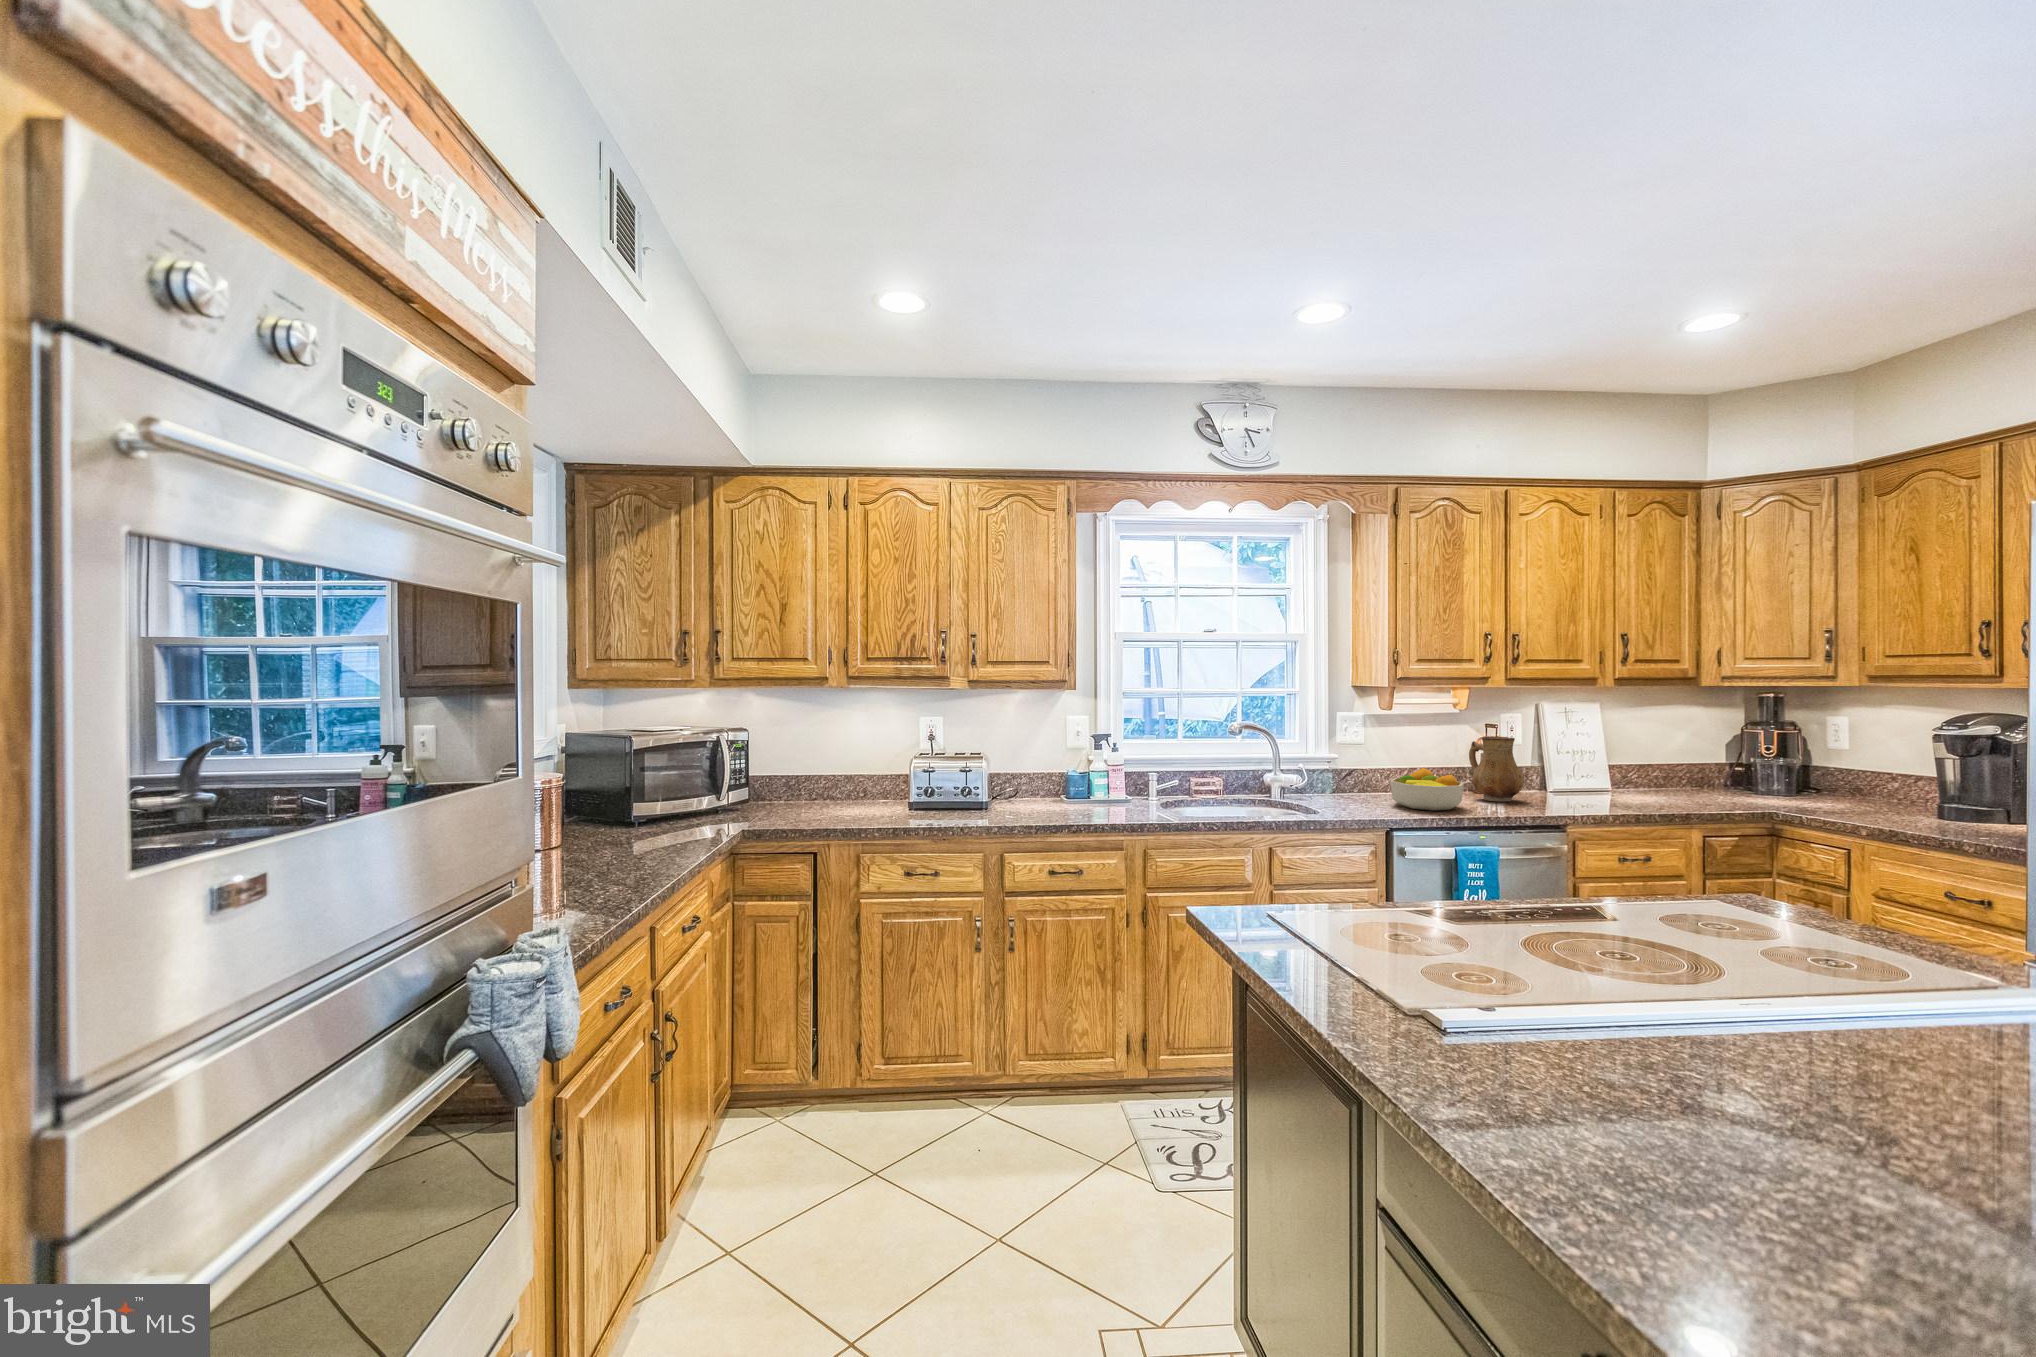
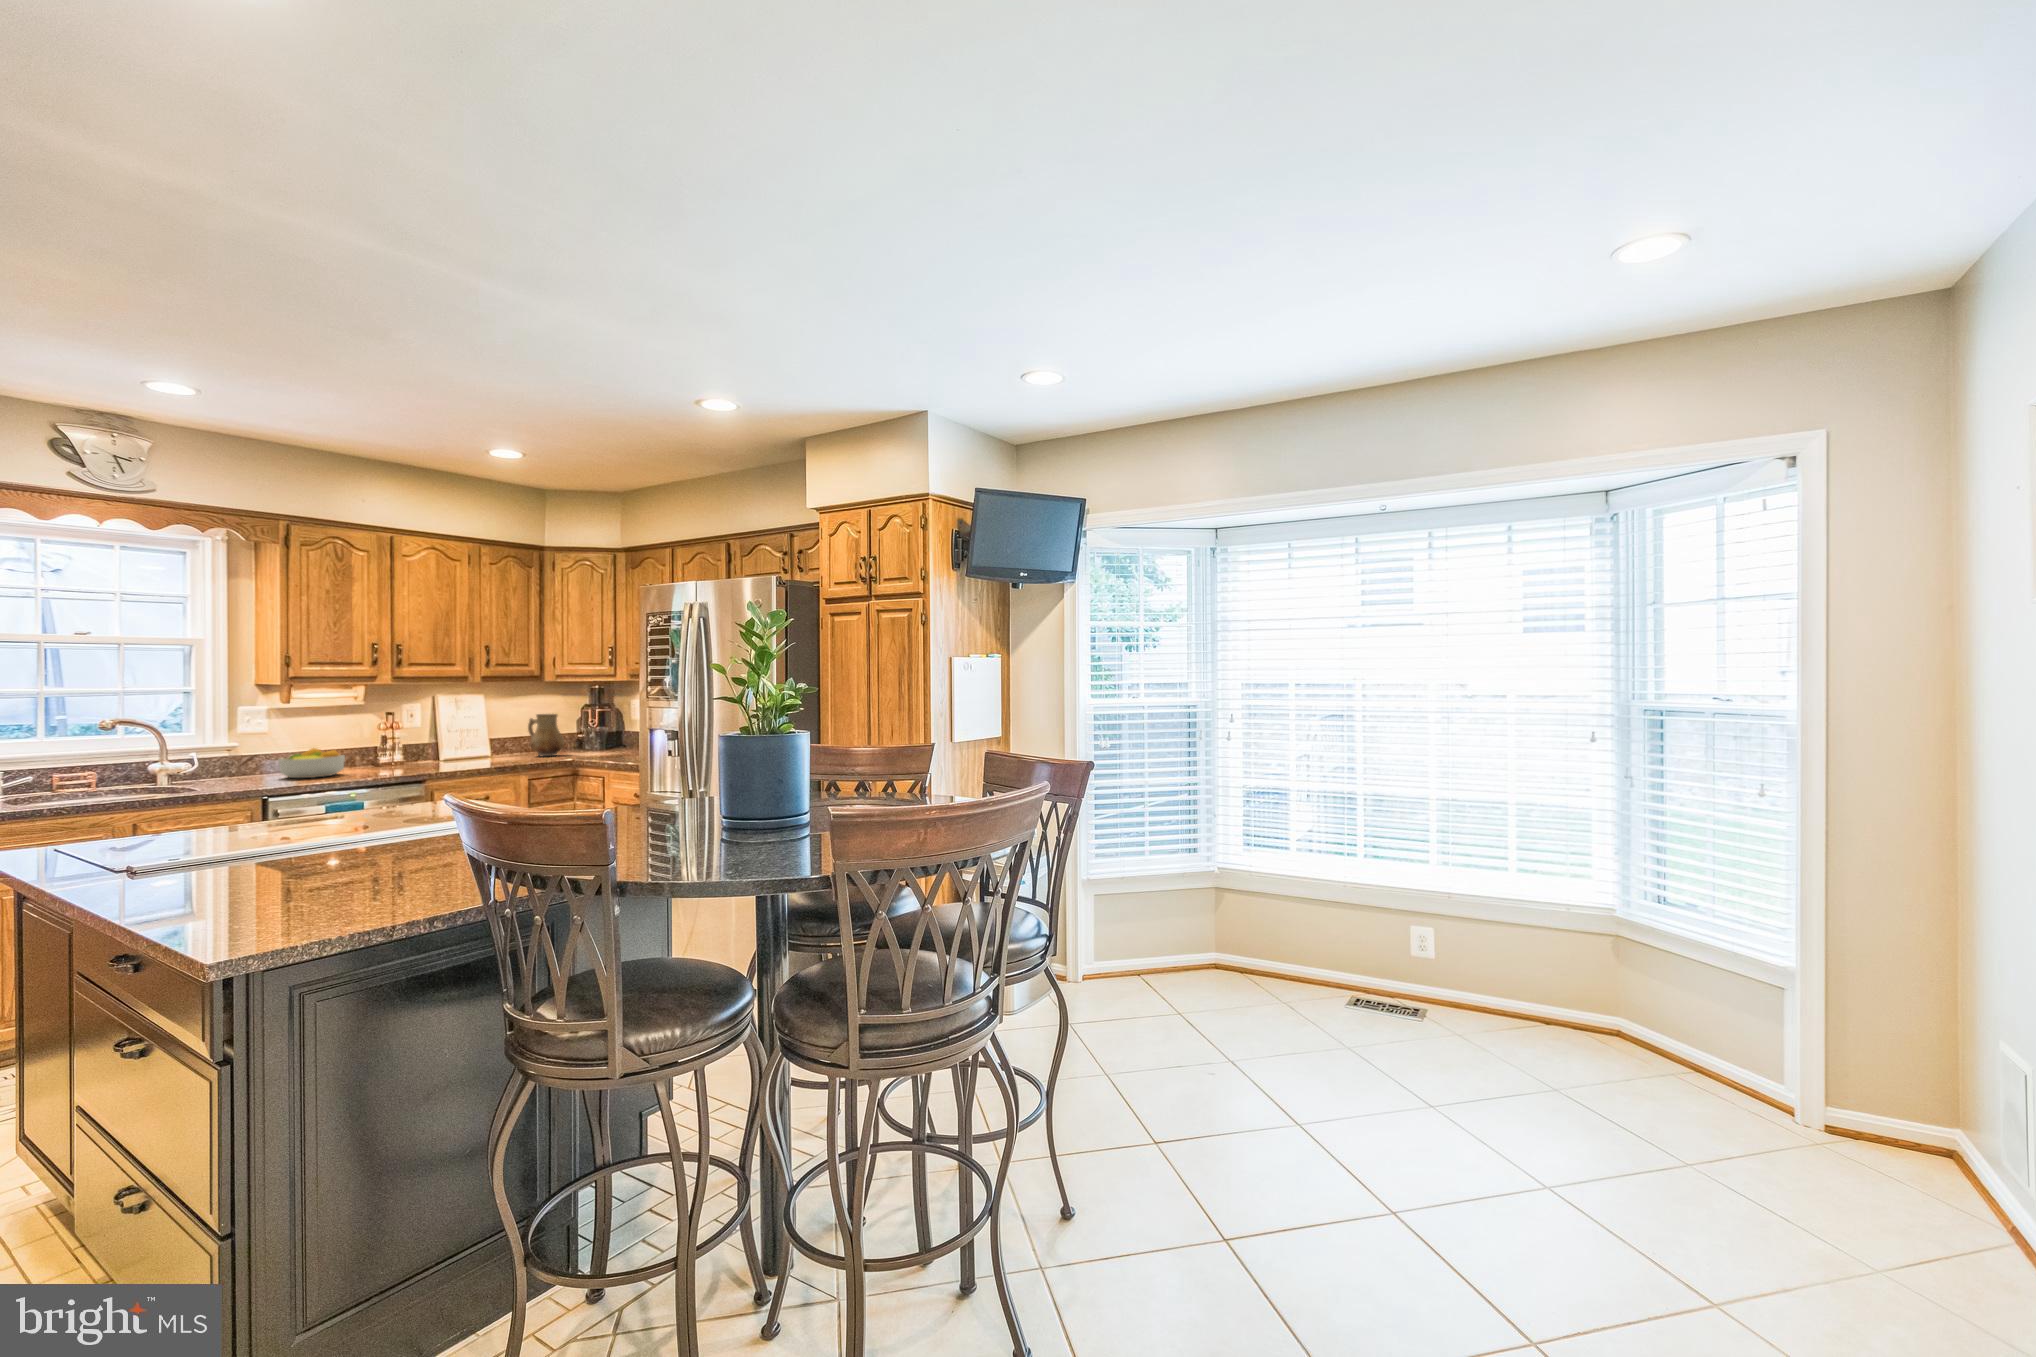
ceramic pitcher: present [1469,736,1523,802] -> present [528,714,564,756]

